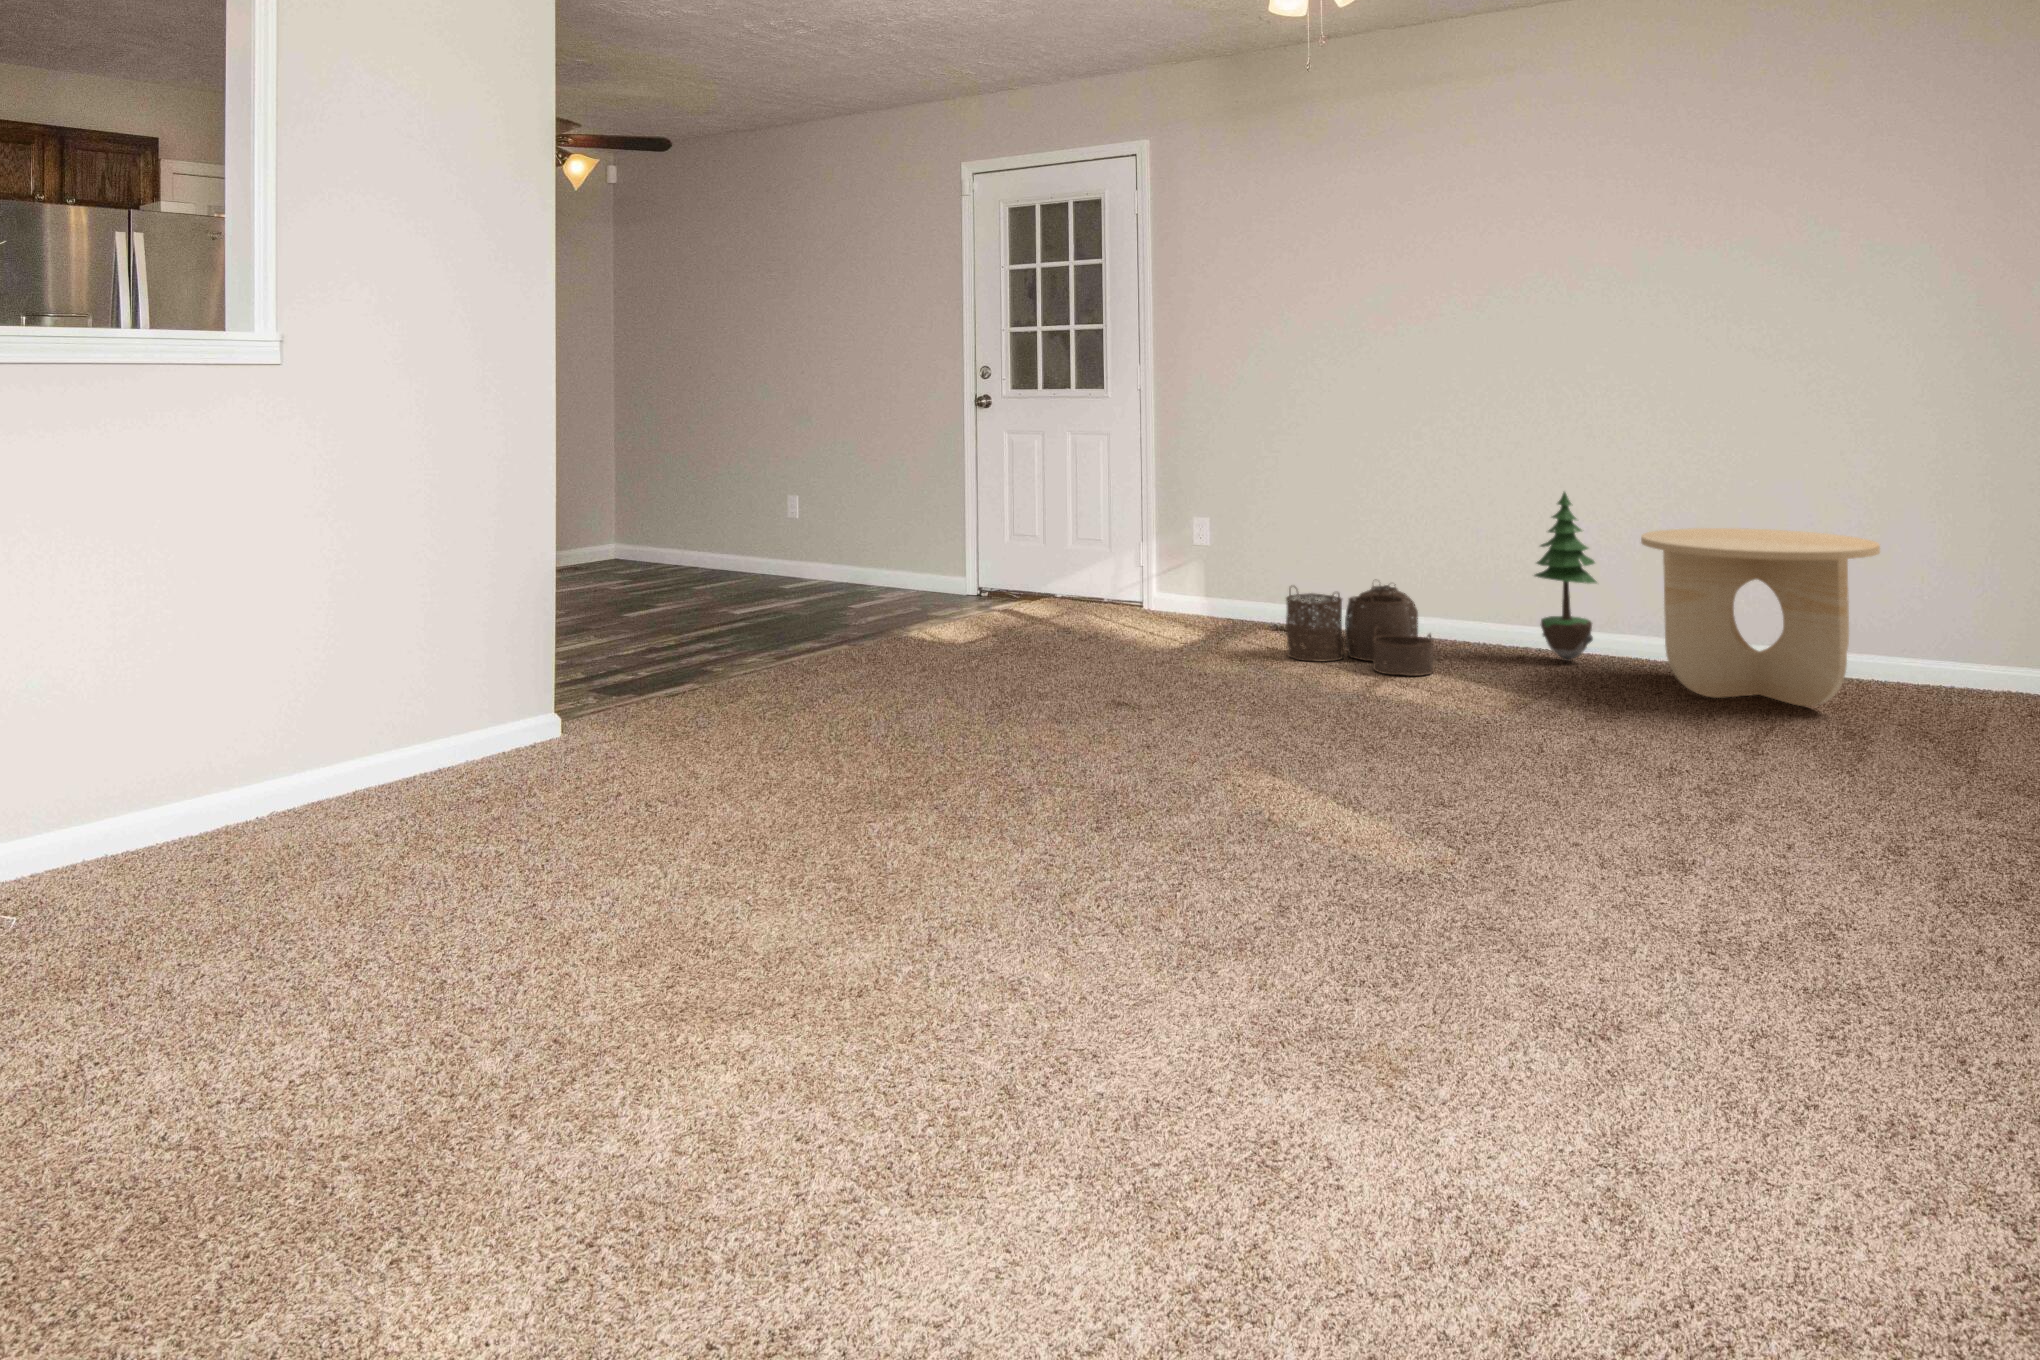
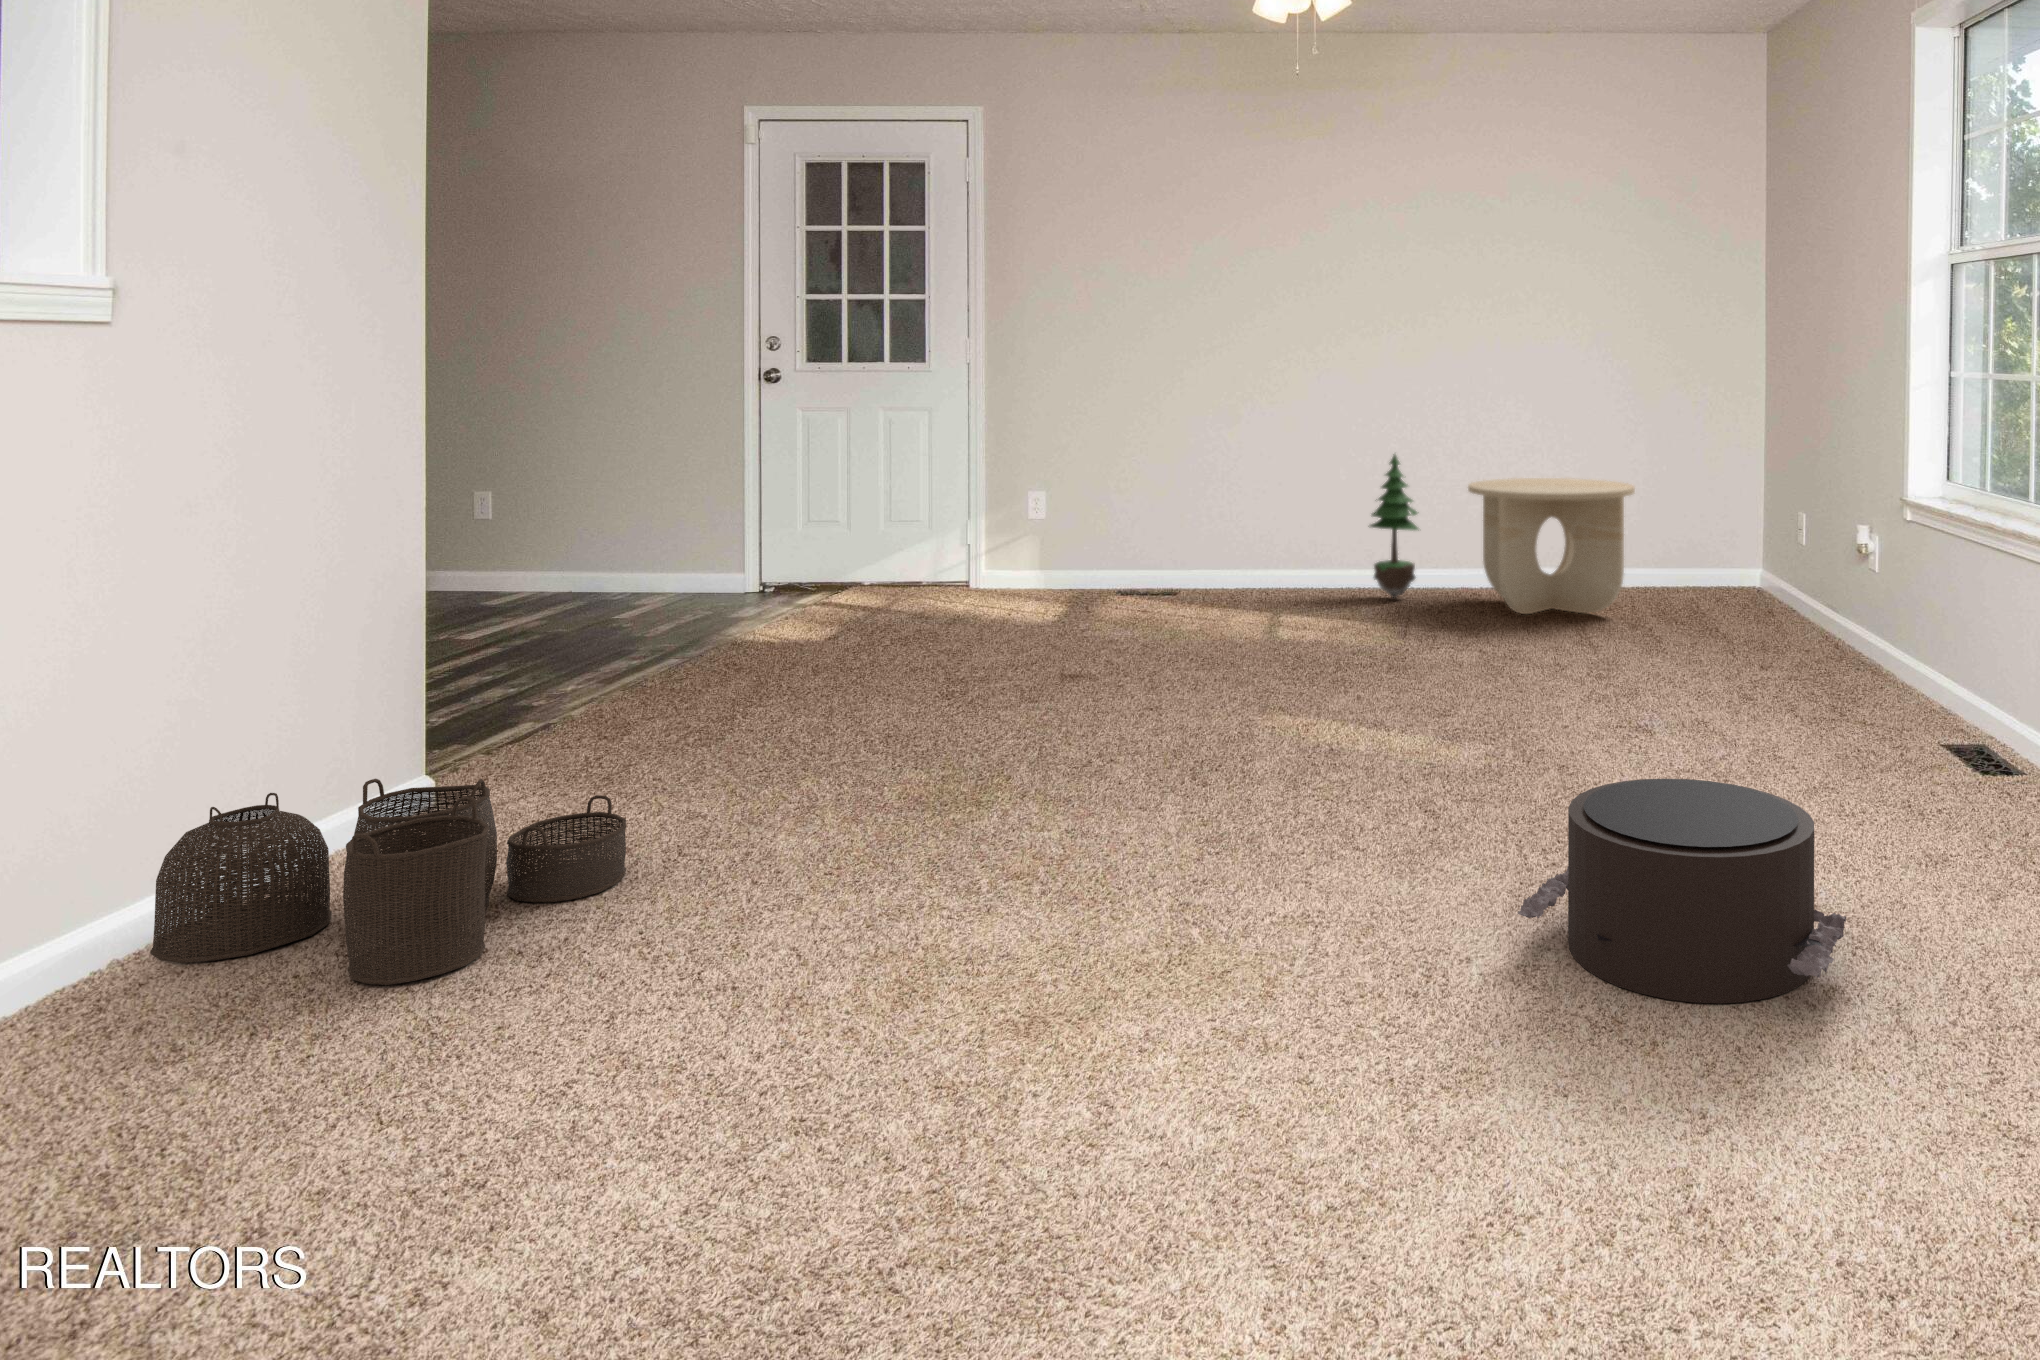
woven basket: present [1286,584,1433,676] -> present [150,779,626,985]
pouf: none [1125,896,1498,1200] -> present [1518,778,1846,1003]

